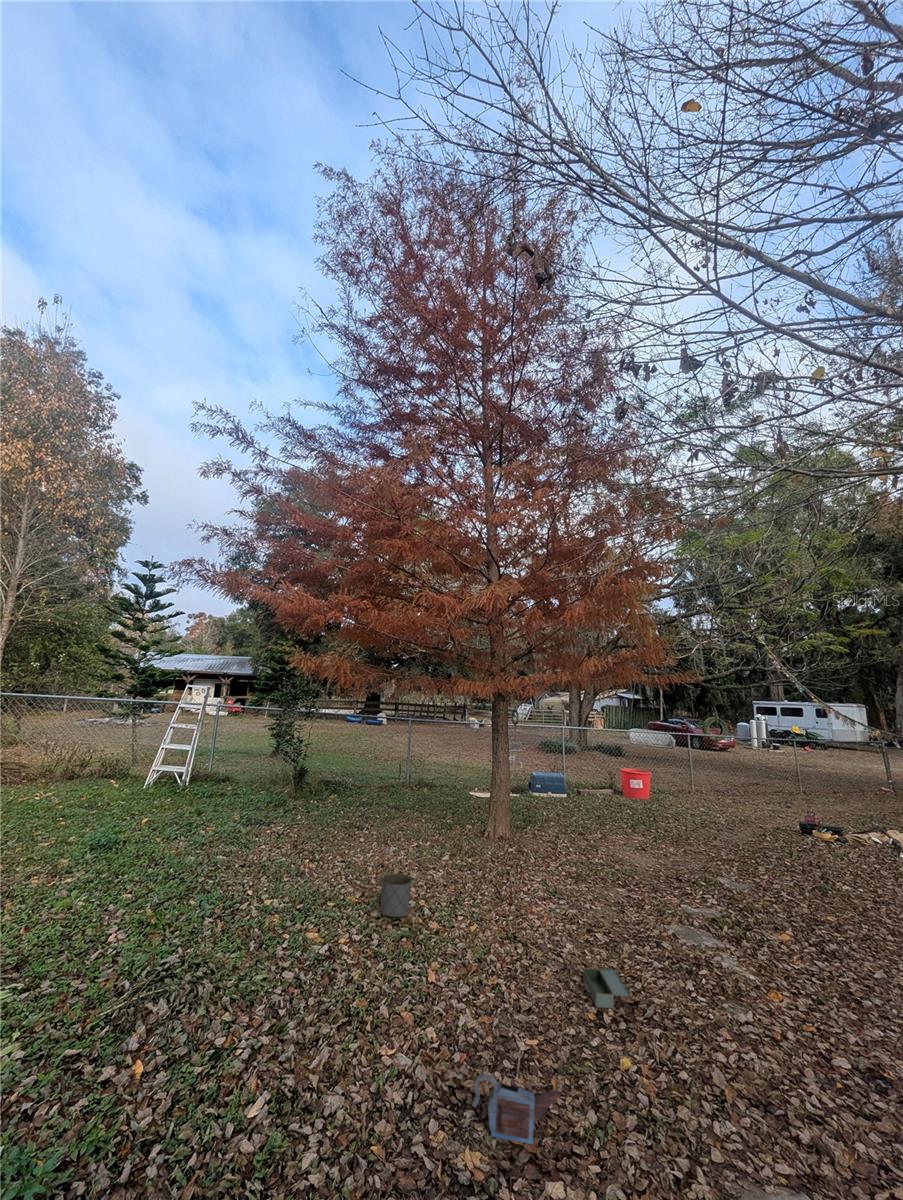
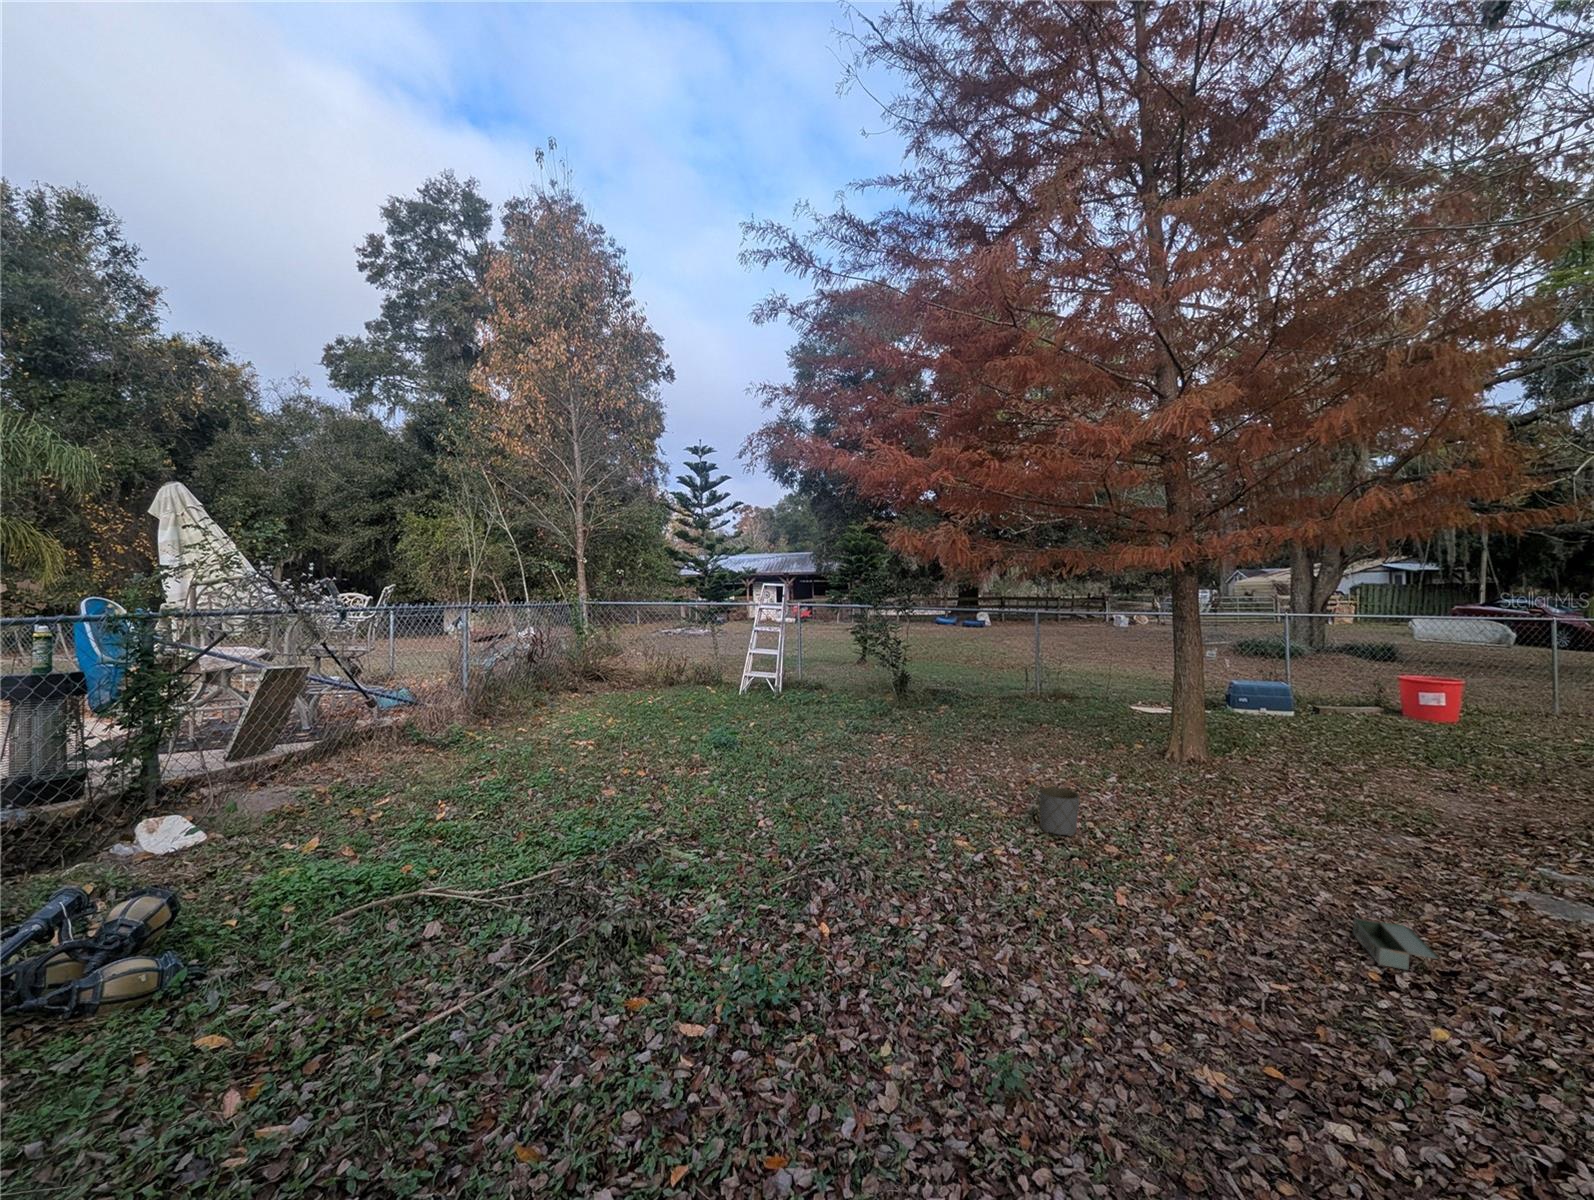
watering can: present [472,1073,561,1144] -> none [1209,996,1343,1082]

